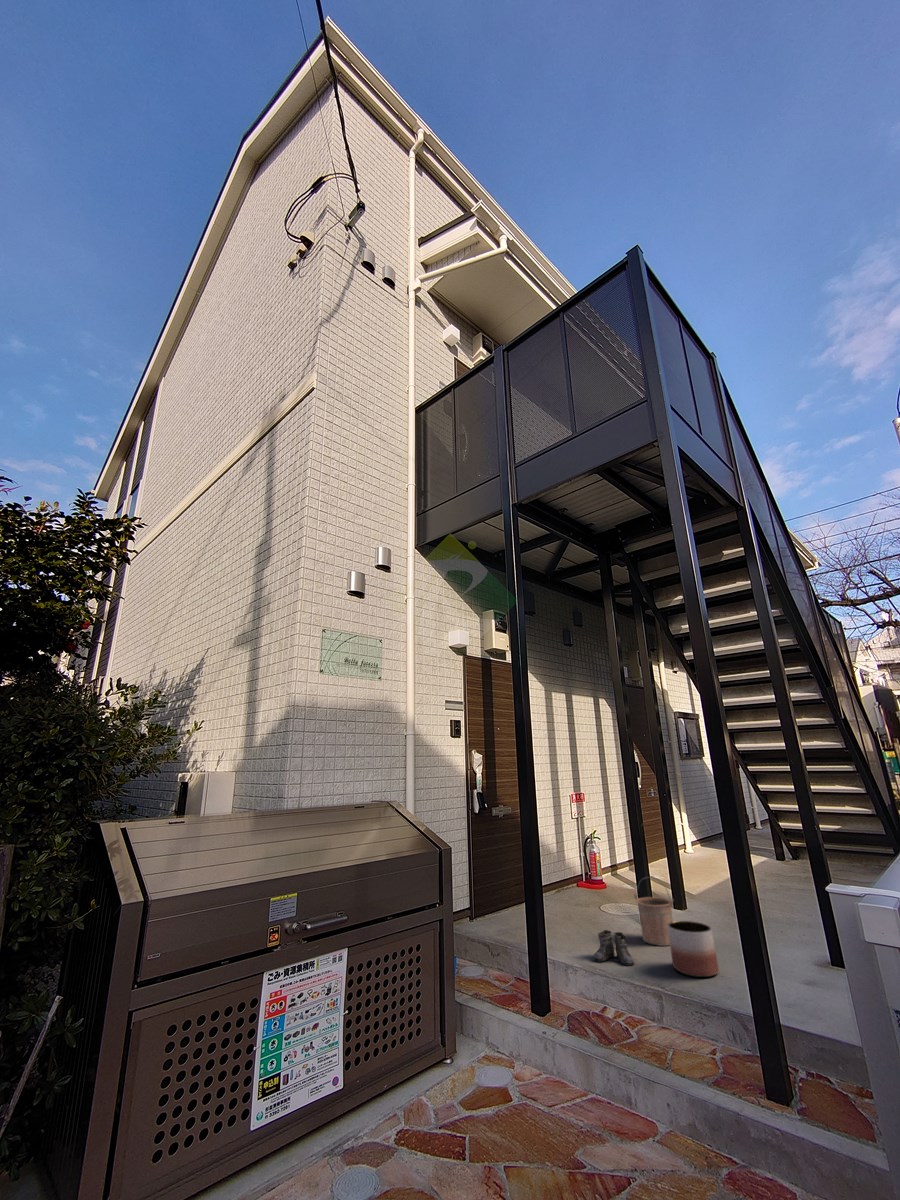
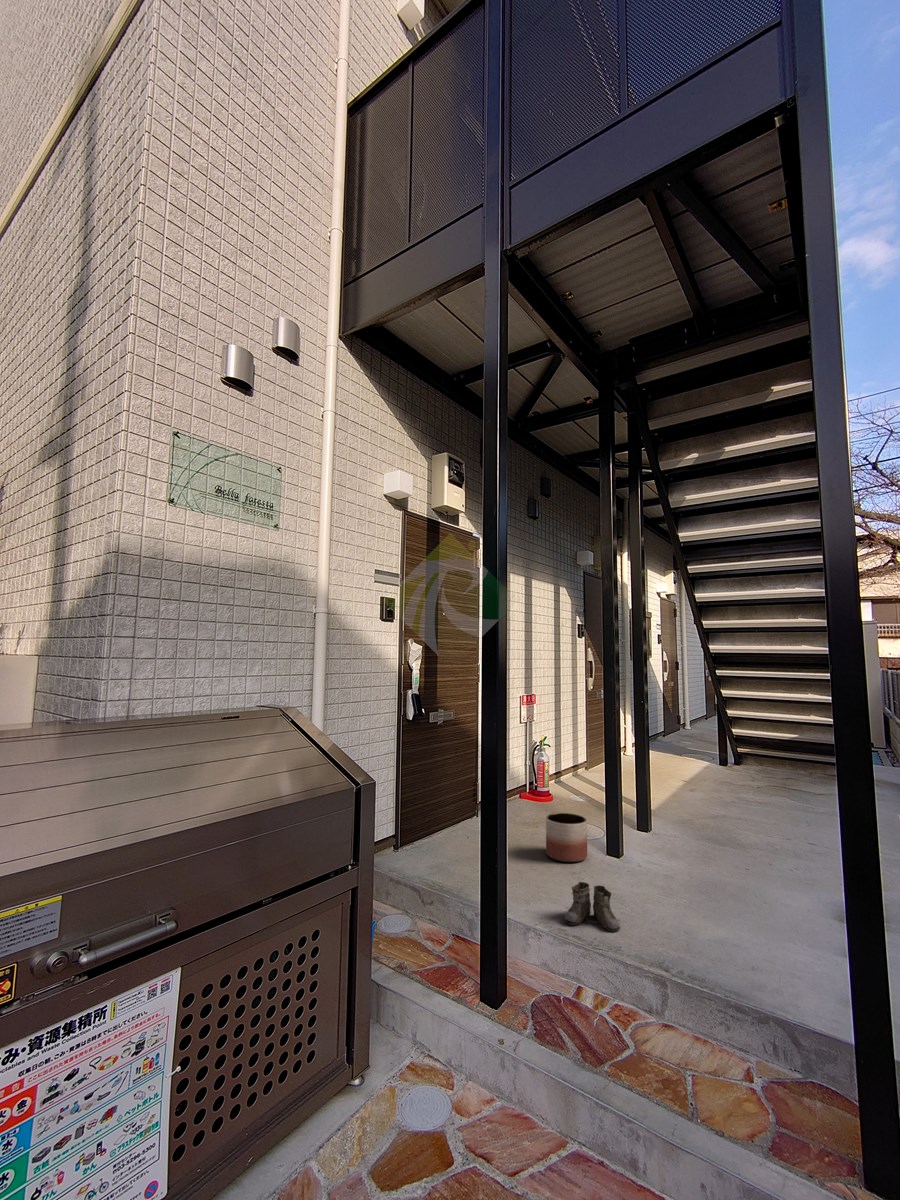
bucket: present [634,894,673,946] -> none [614,811,668,896]
planter: present [668,921,719,977] -> present [546,813,587,862]

